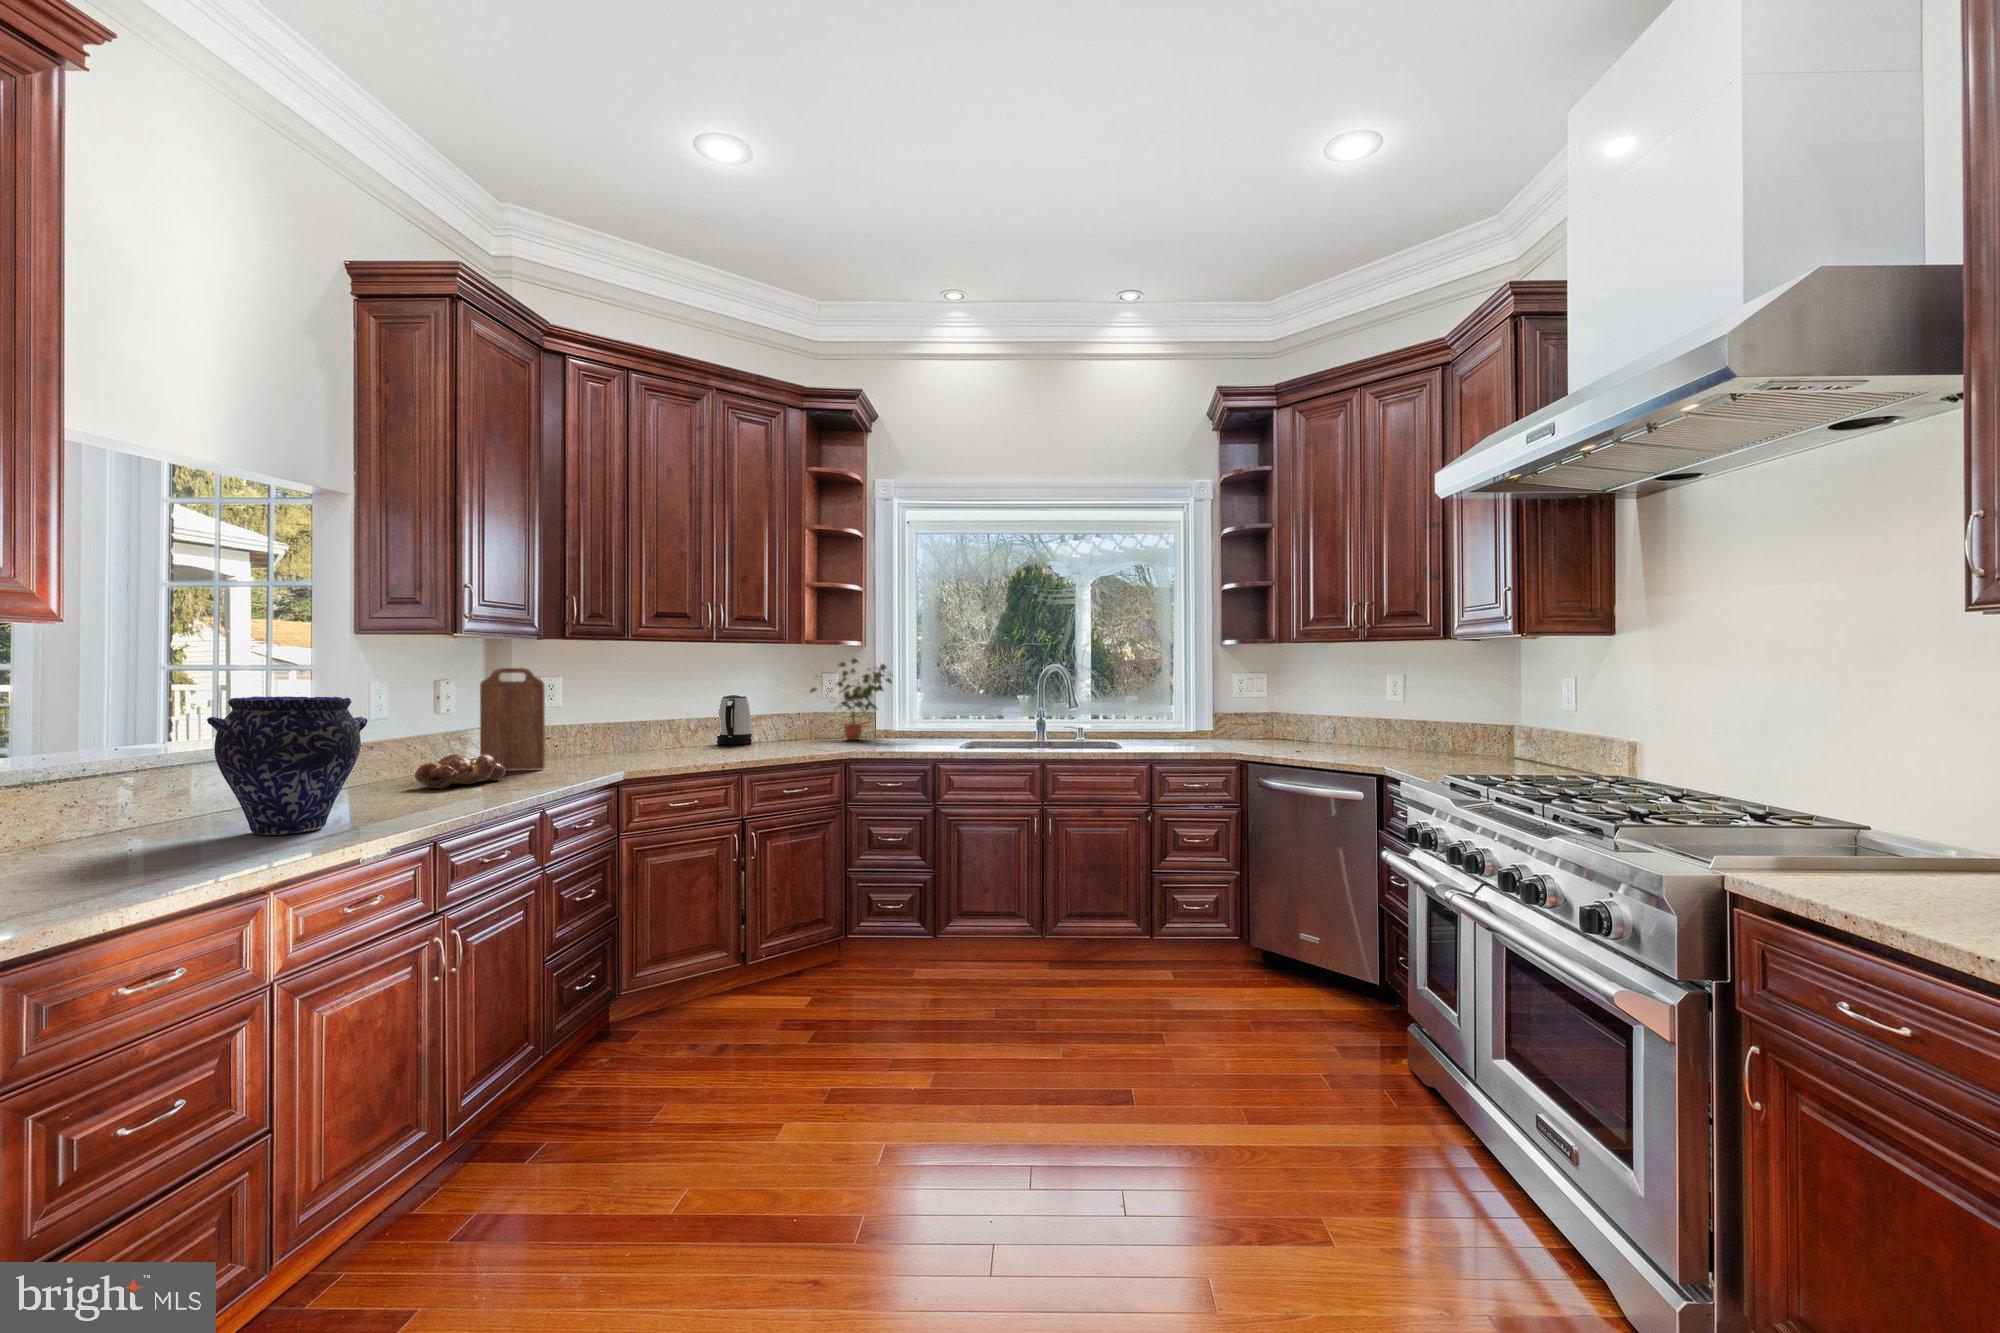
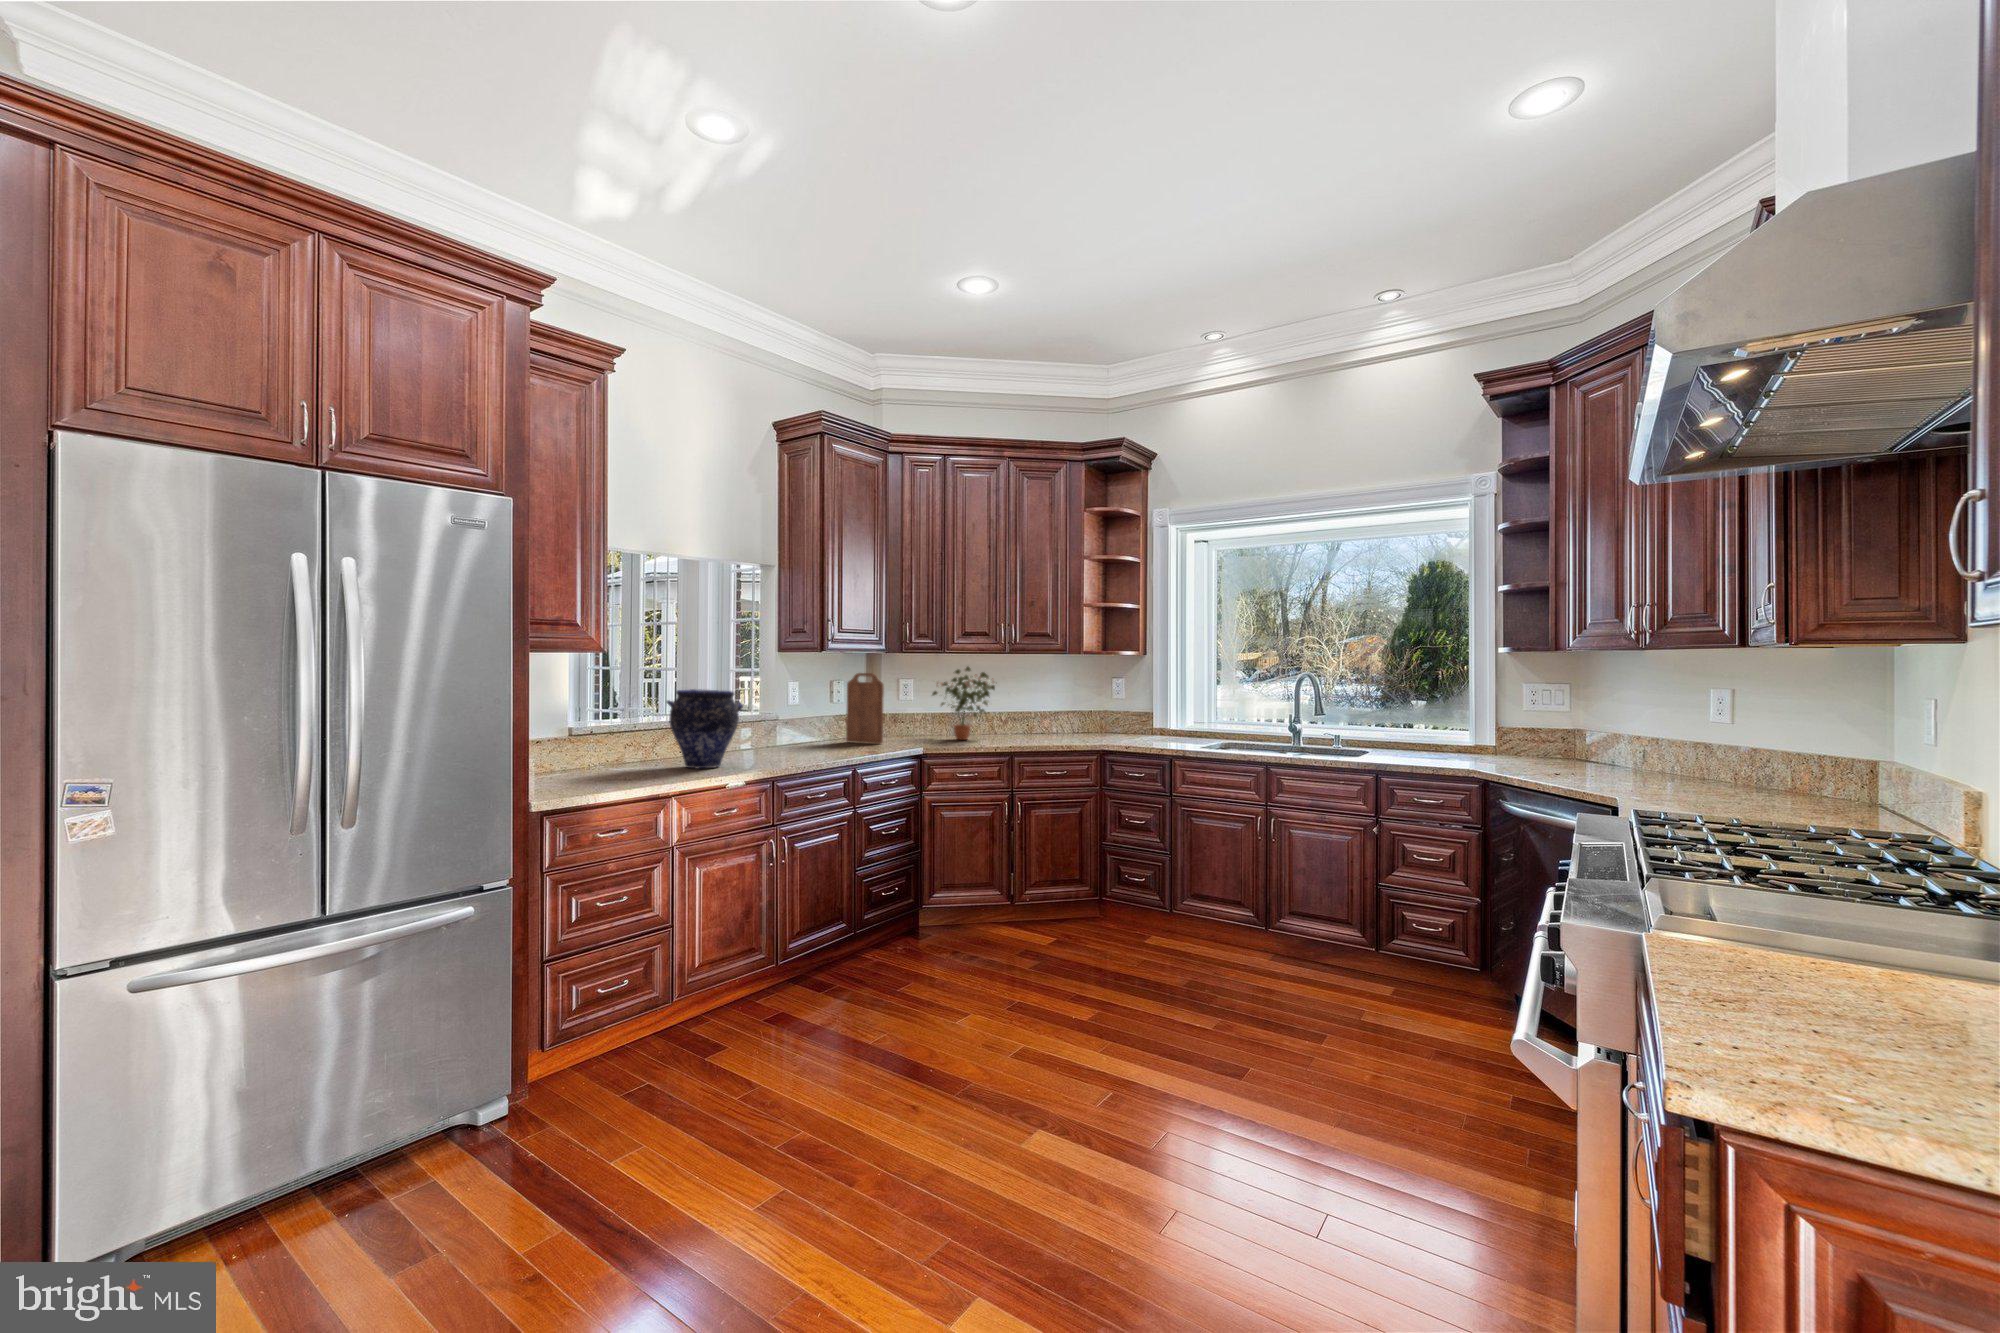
potted plant: present [811,658,892,740] -> present [932,667,995,740]
kettle: present [717,695,752,744] -> none [1026,696,1052,736]
bread loaf: present [415,754,506,788] -> none [794,729,850,751]

